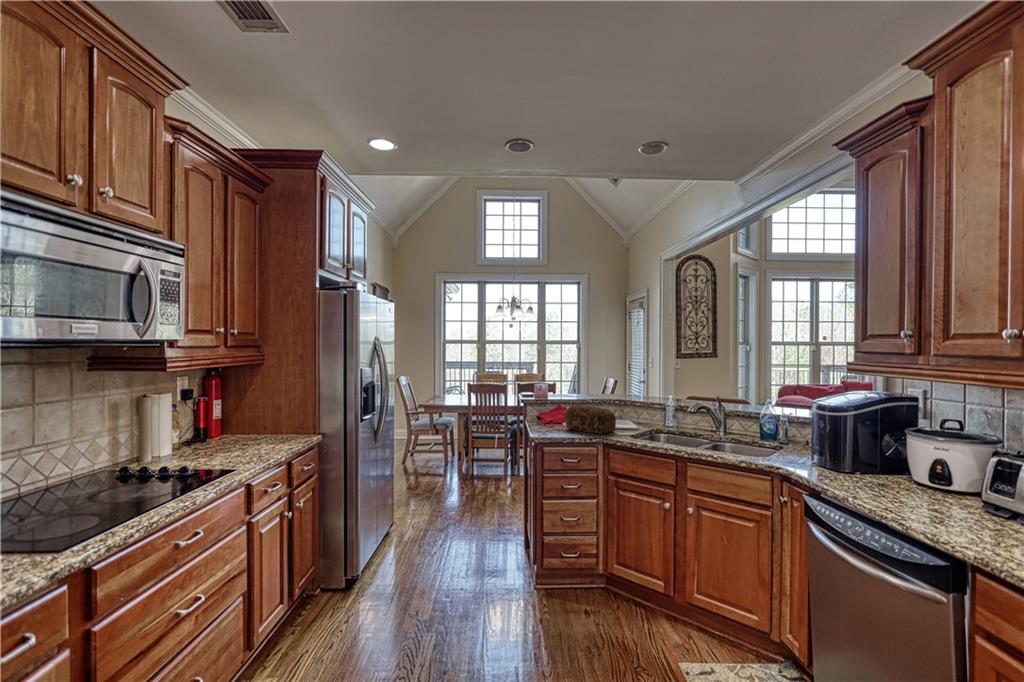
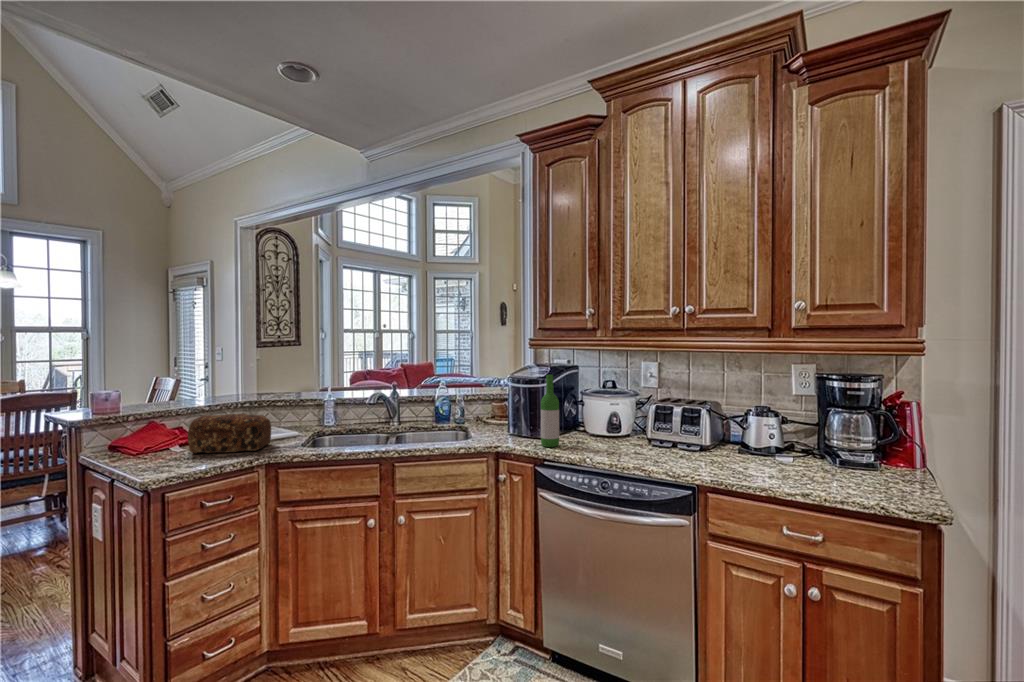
wine bottle: none [825,403,848,480] -> present [541,375,559,447]

